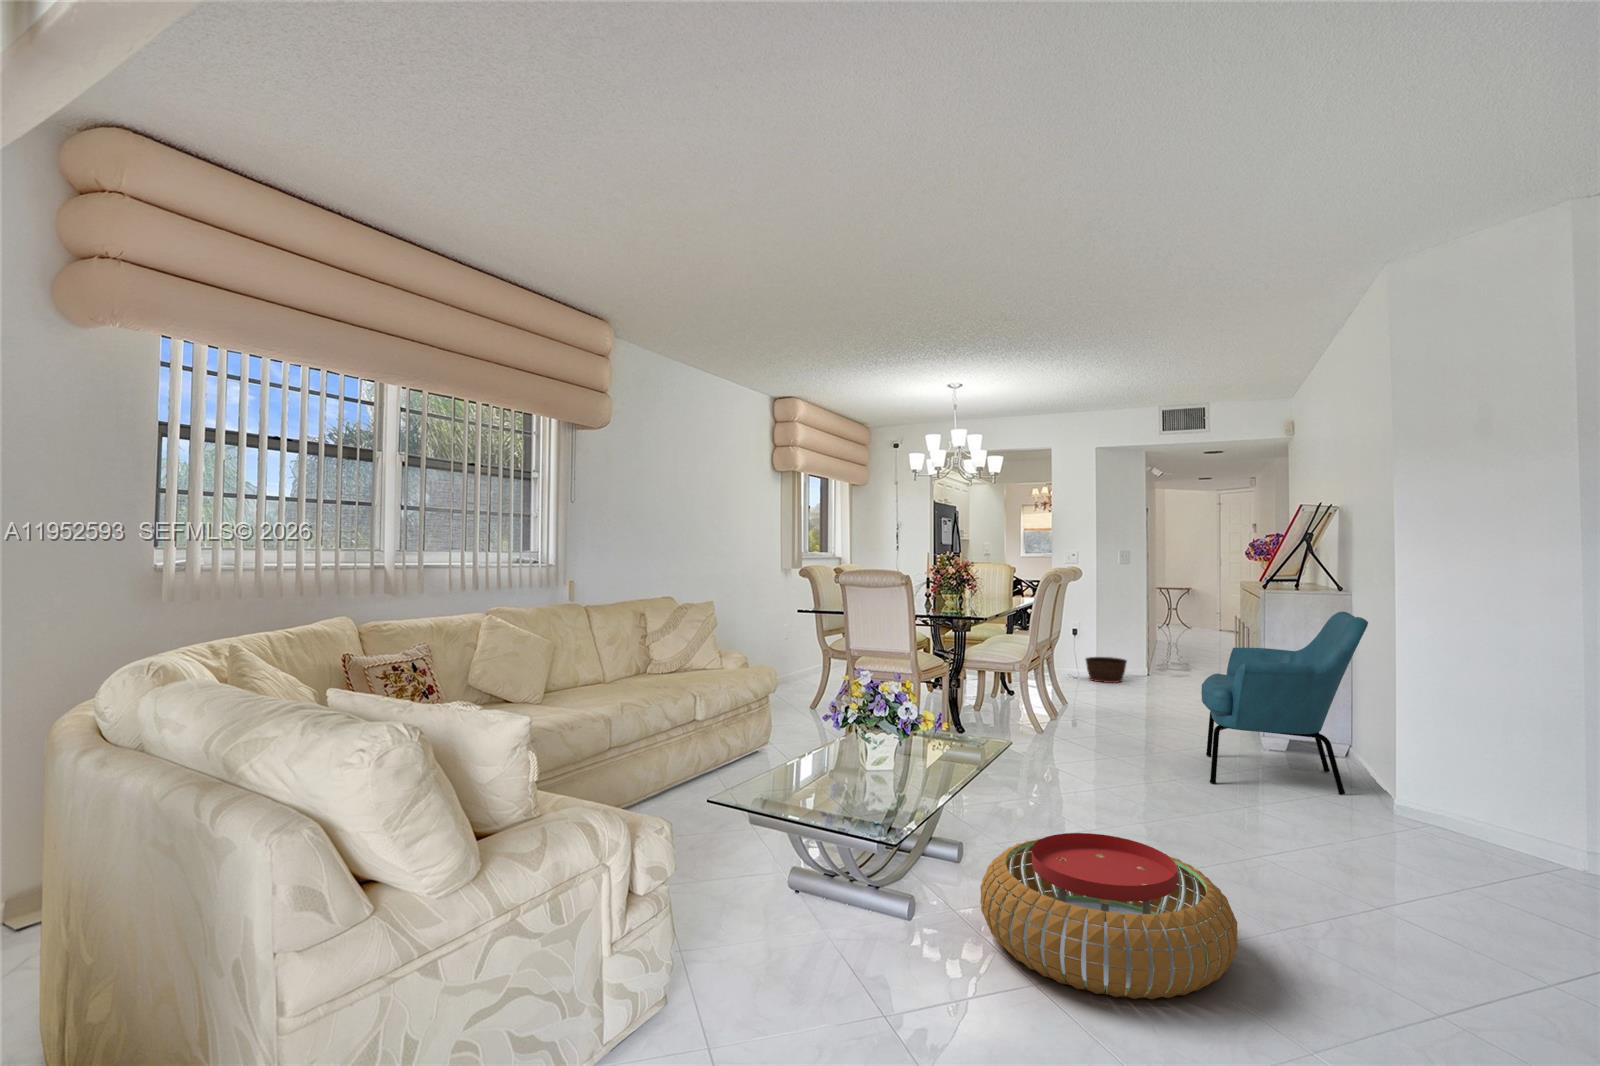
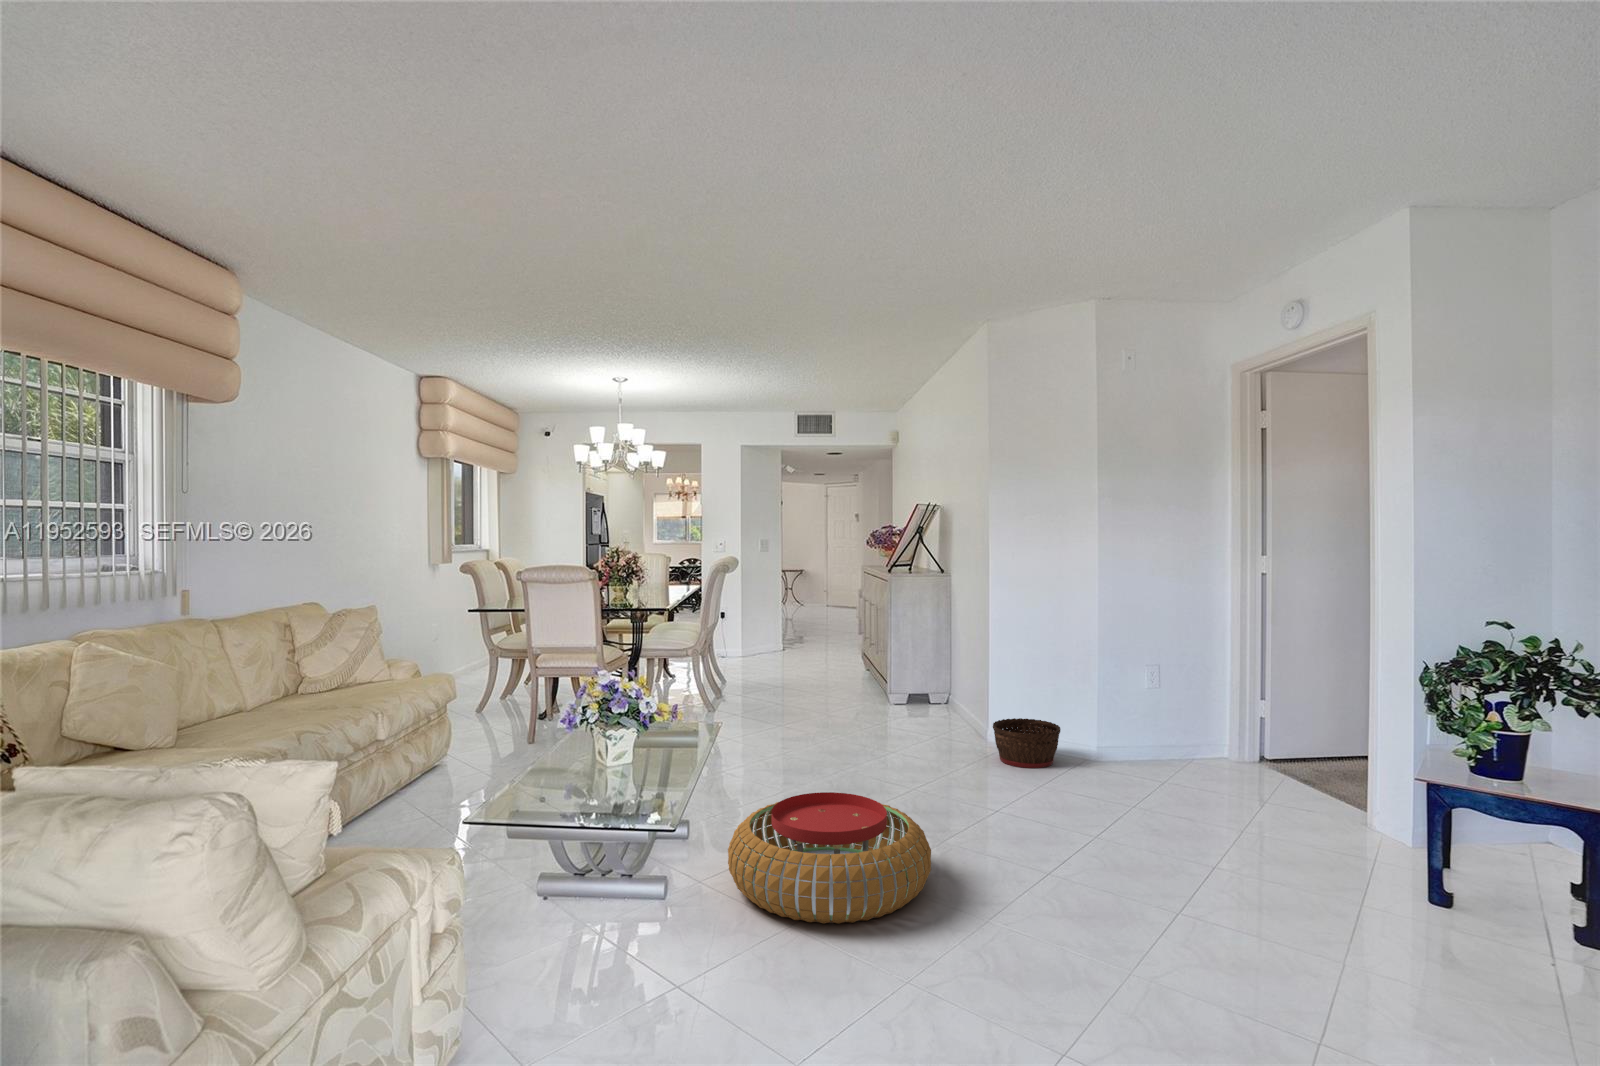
armchair: present [1201,612,1368,794] -> none [853,590,973,738]
basket: present [1086,657,1127,683] -> present [993,718,1061,768]

